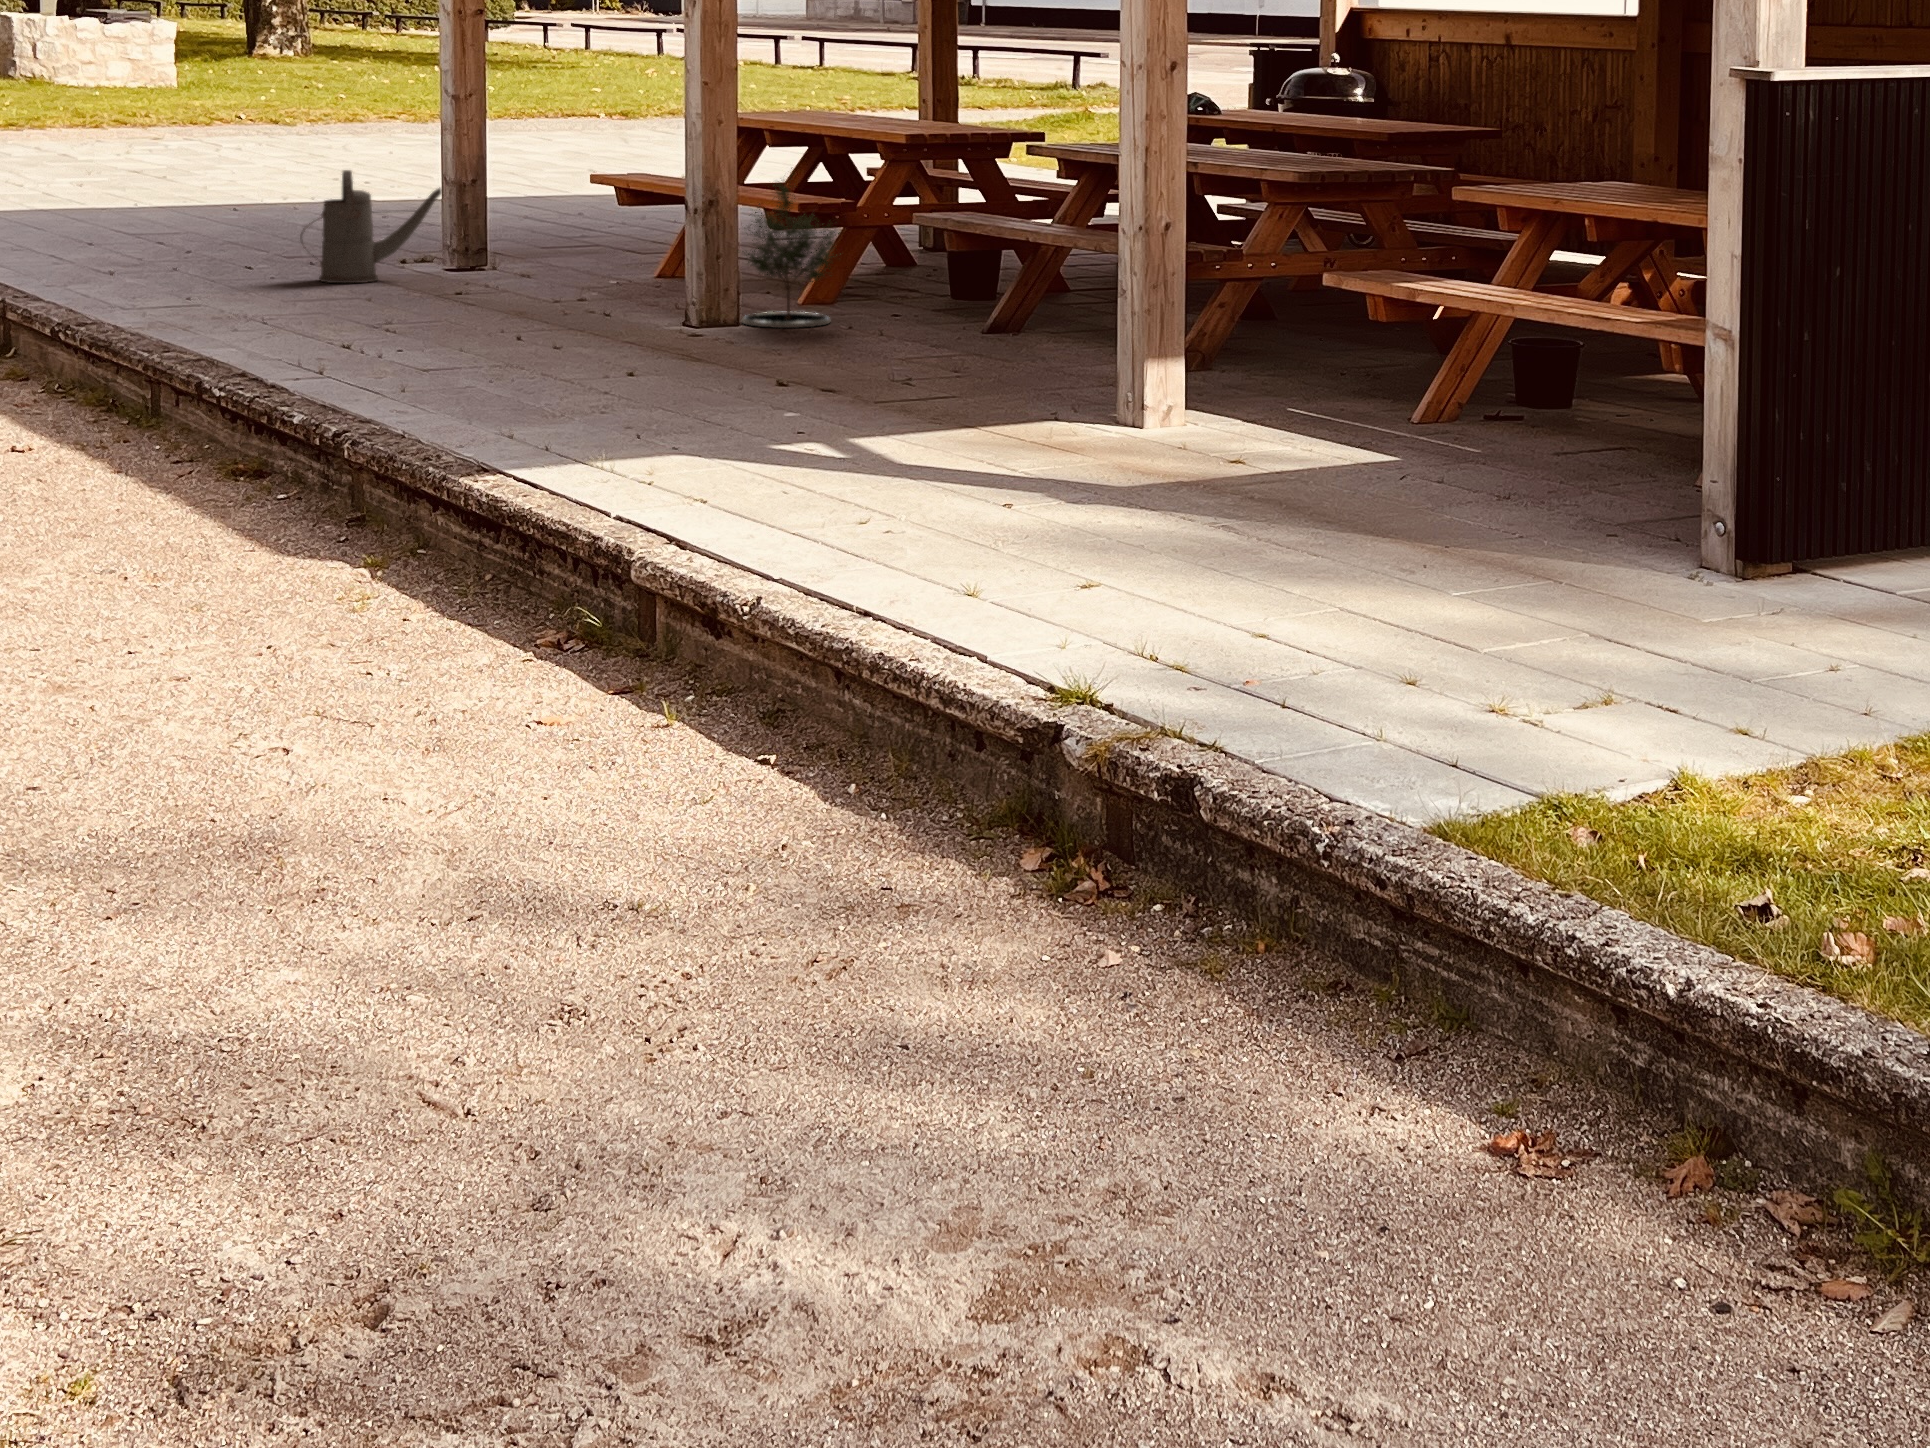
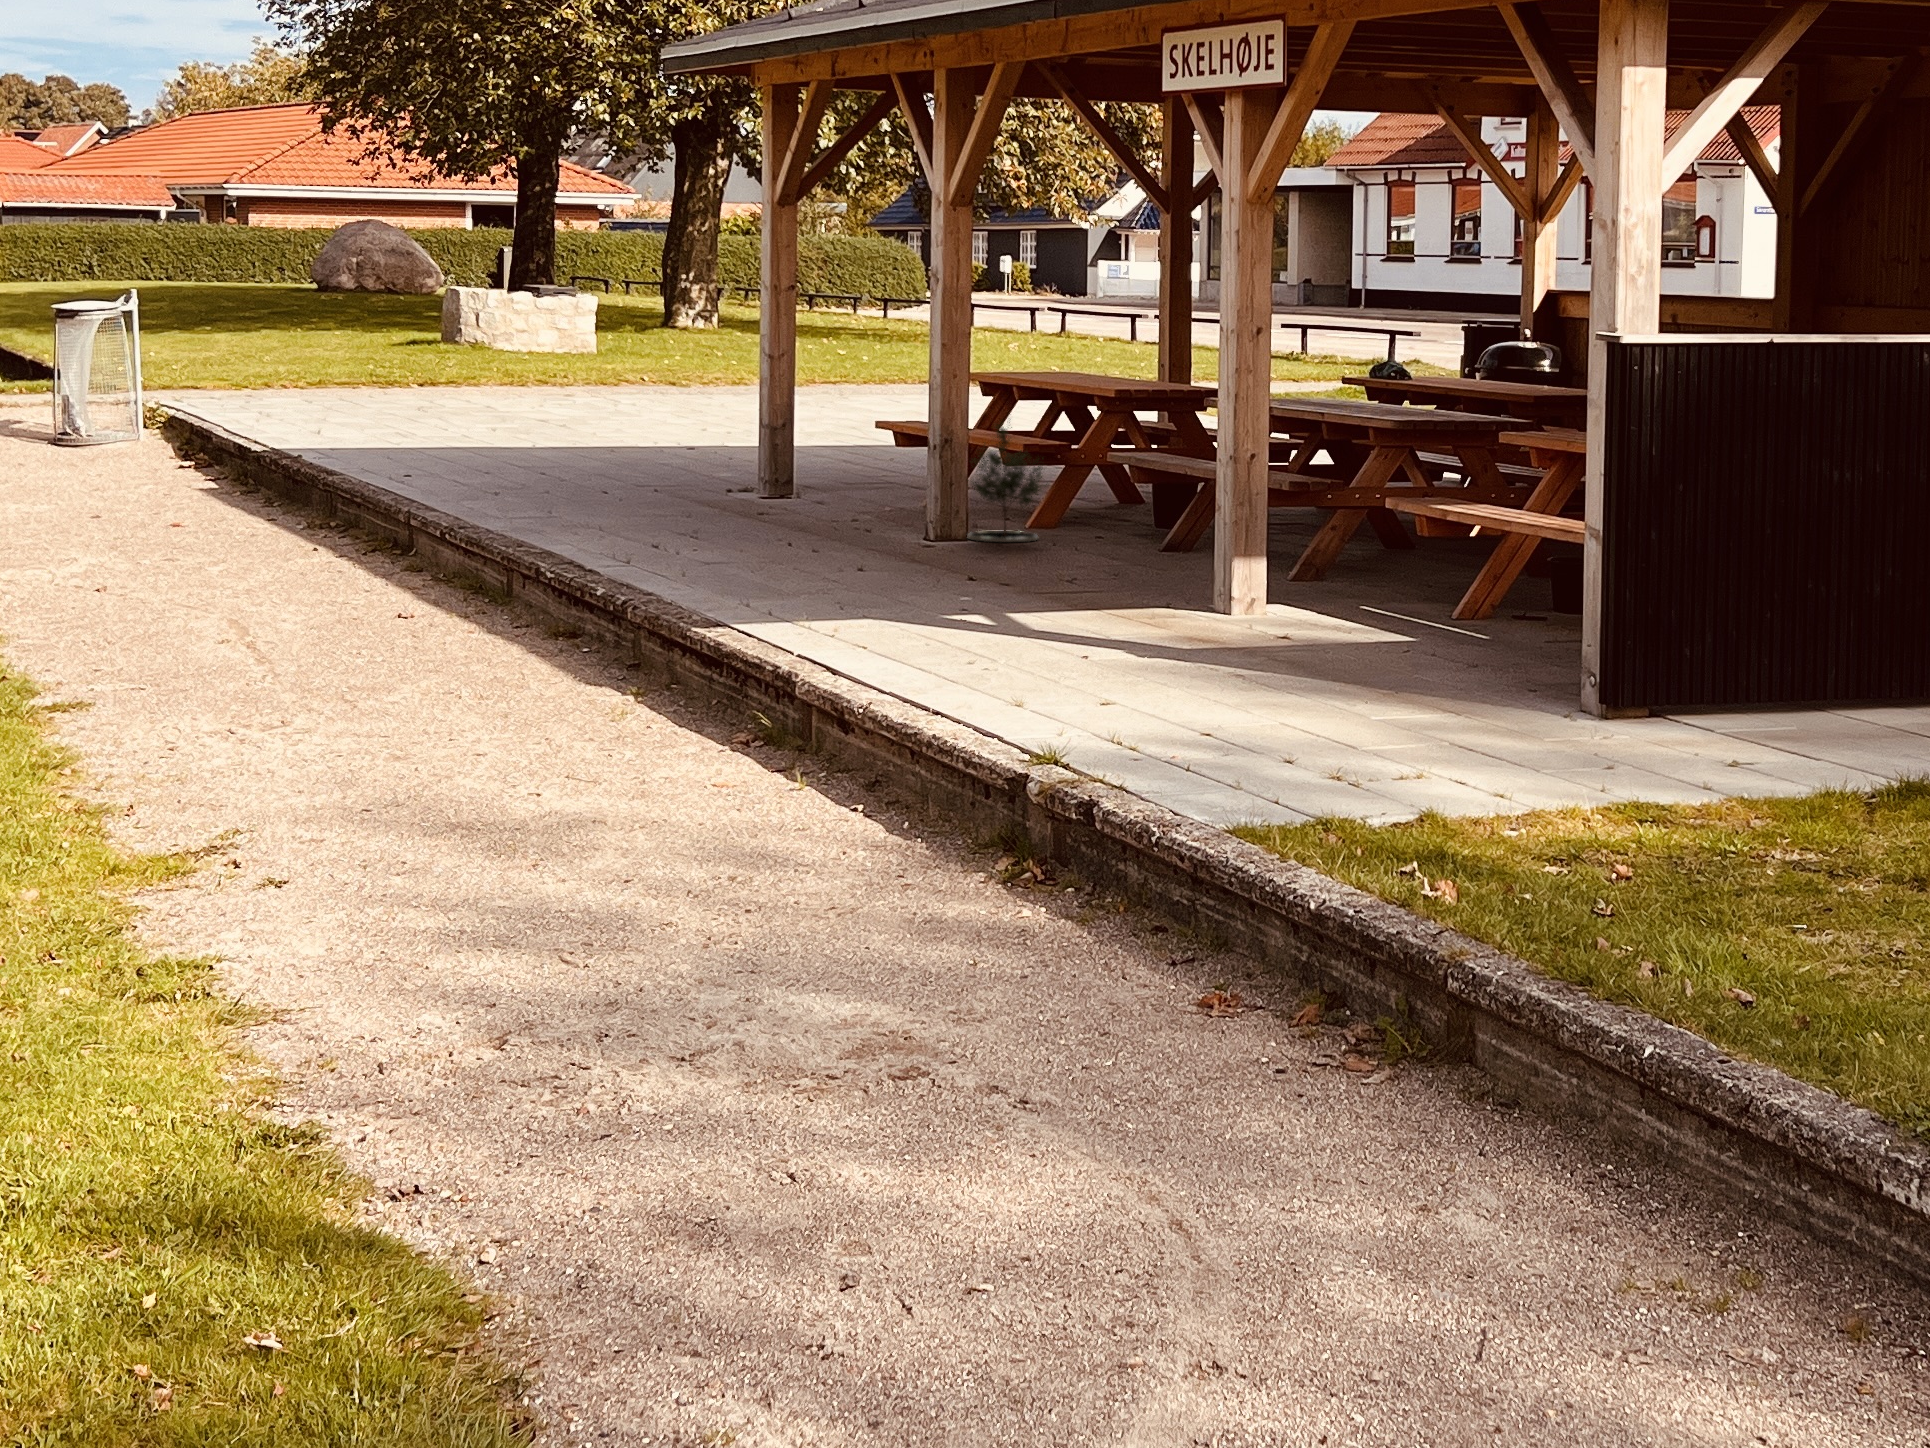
watering can: present [301,170,442,283] -> none [641,413,754,504]

